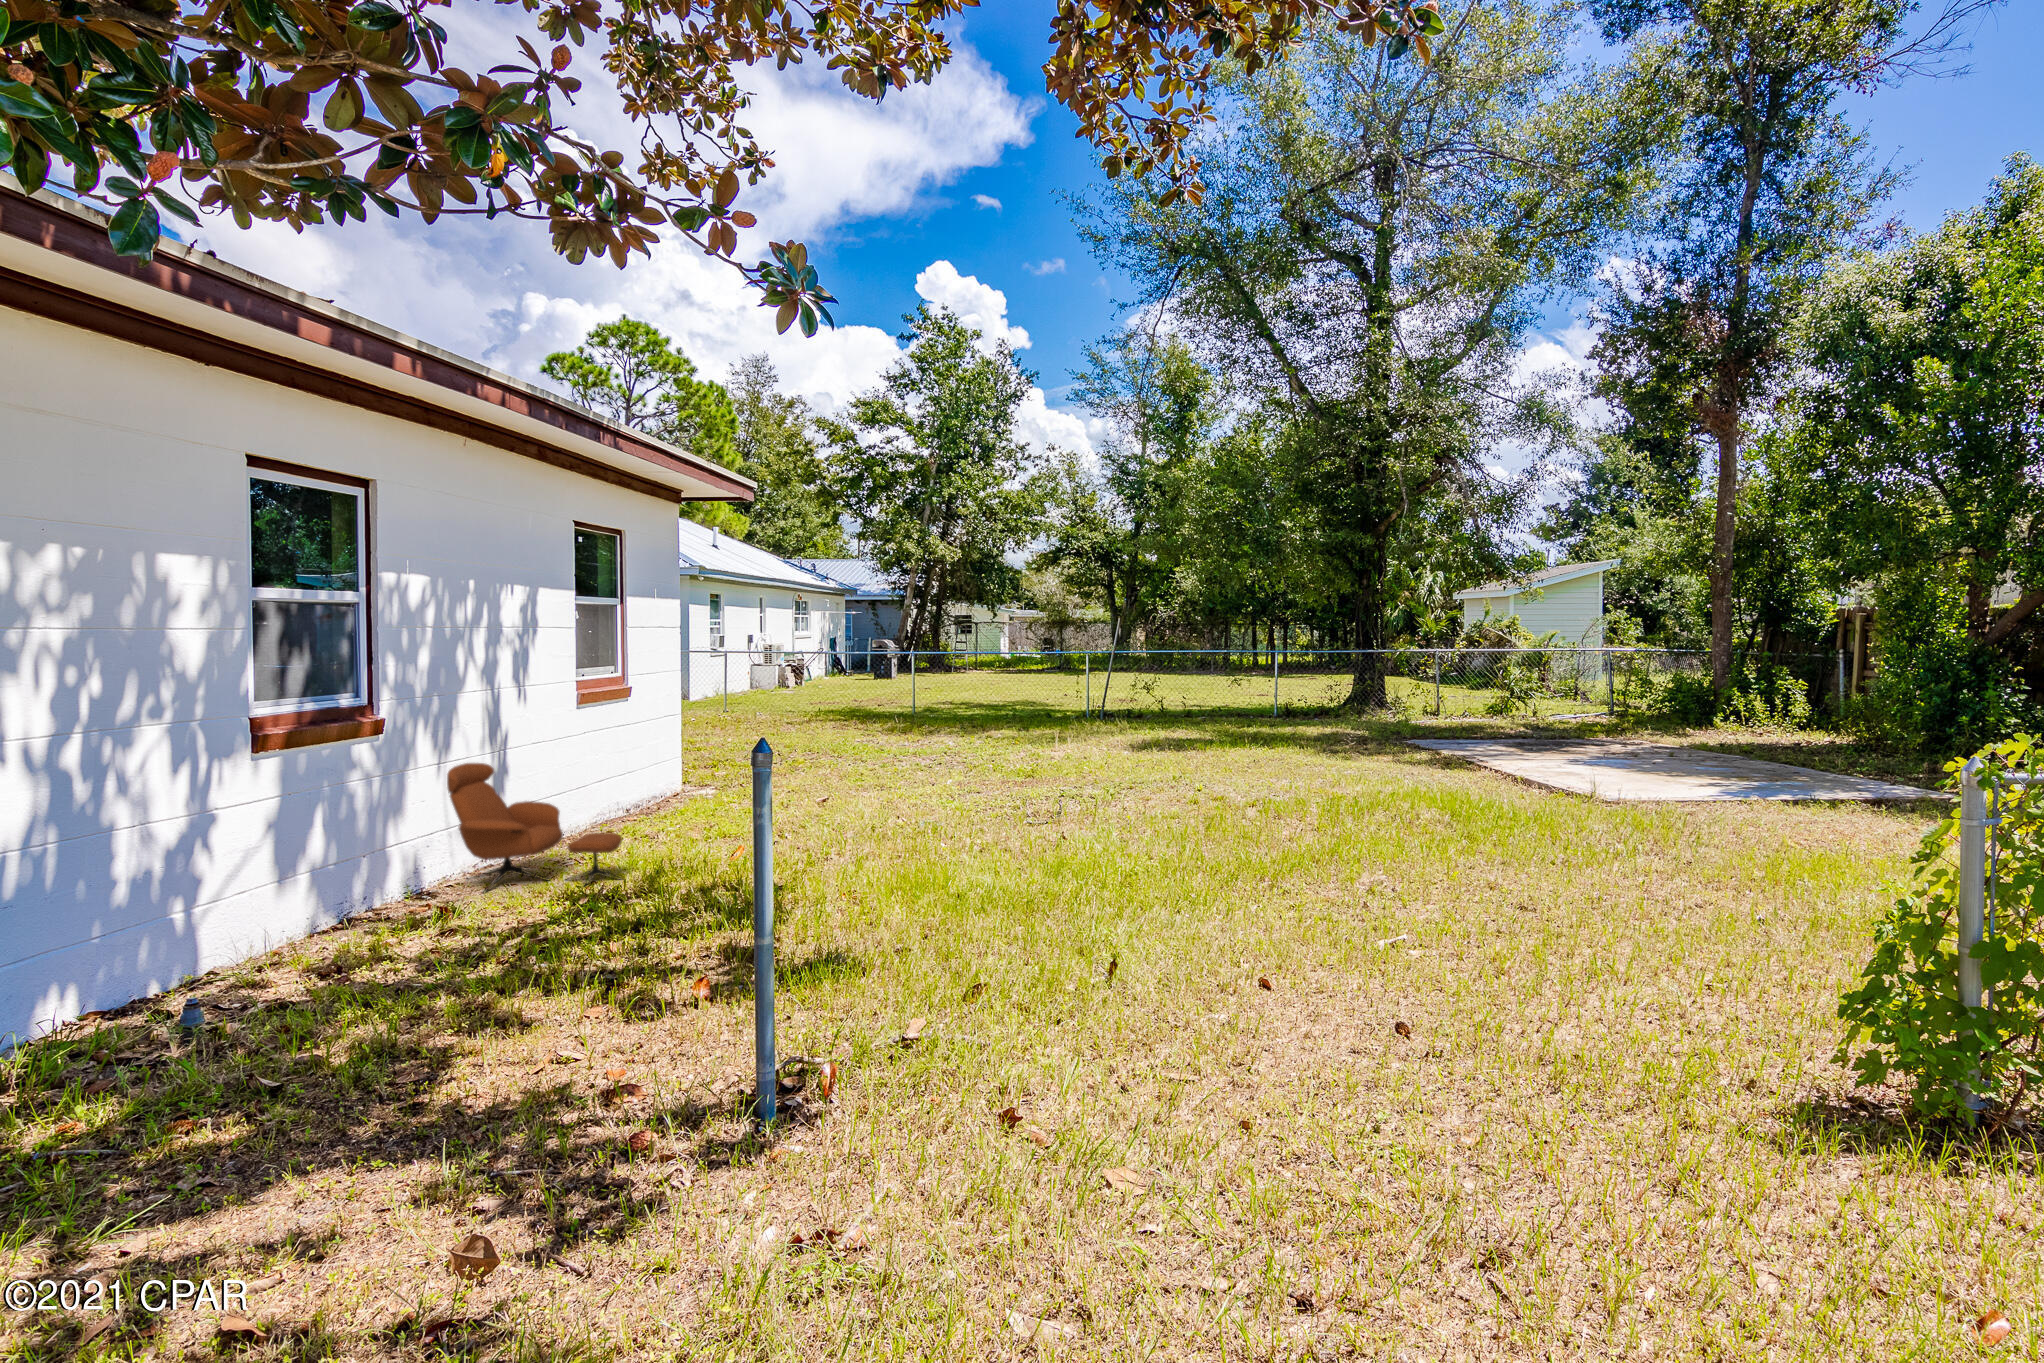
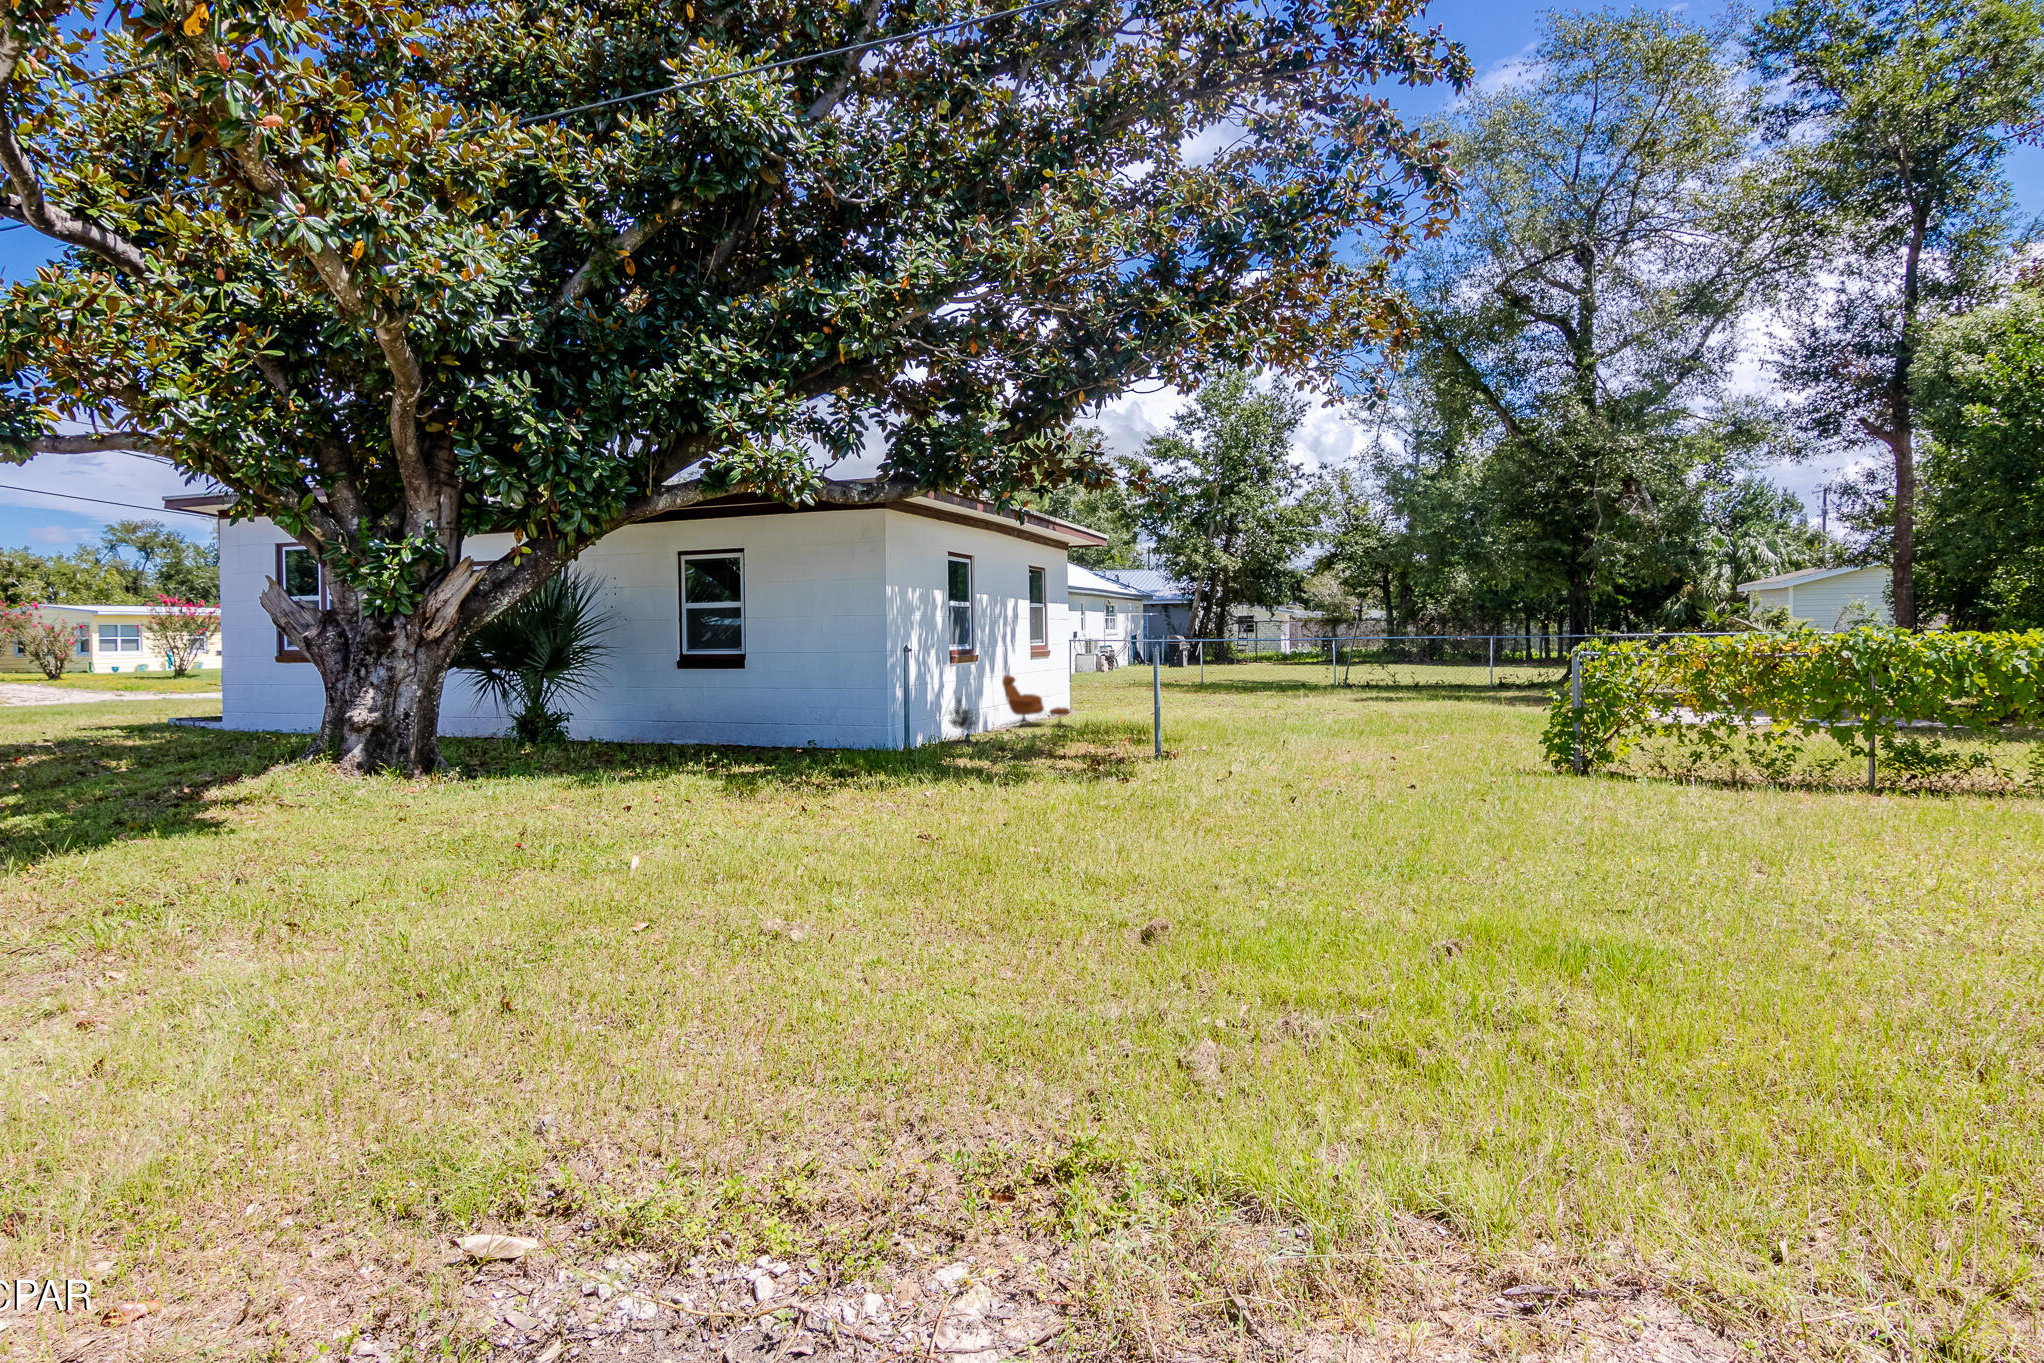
potted tree: none [91,878,235,1058] -> present [948,698,977,745]

